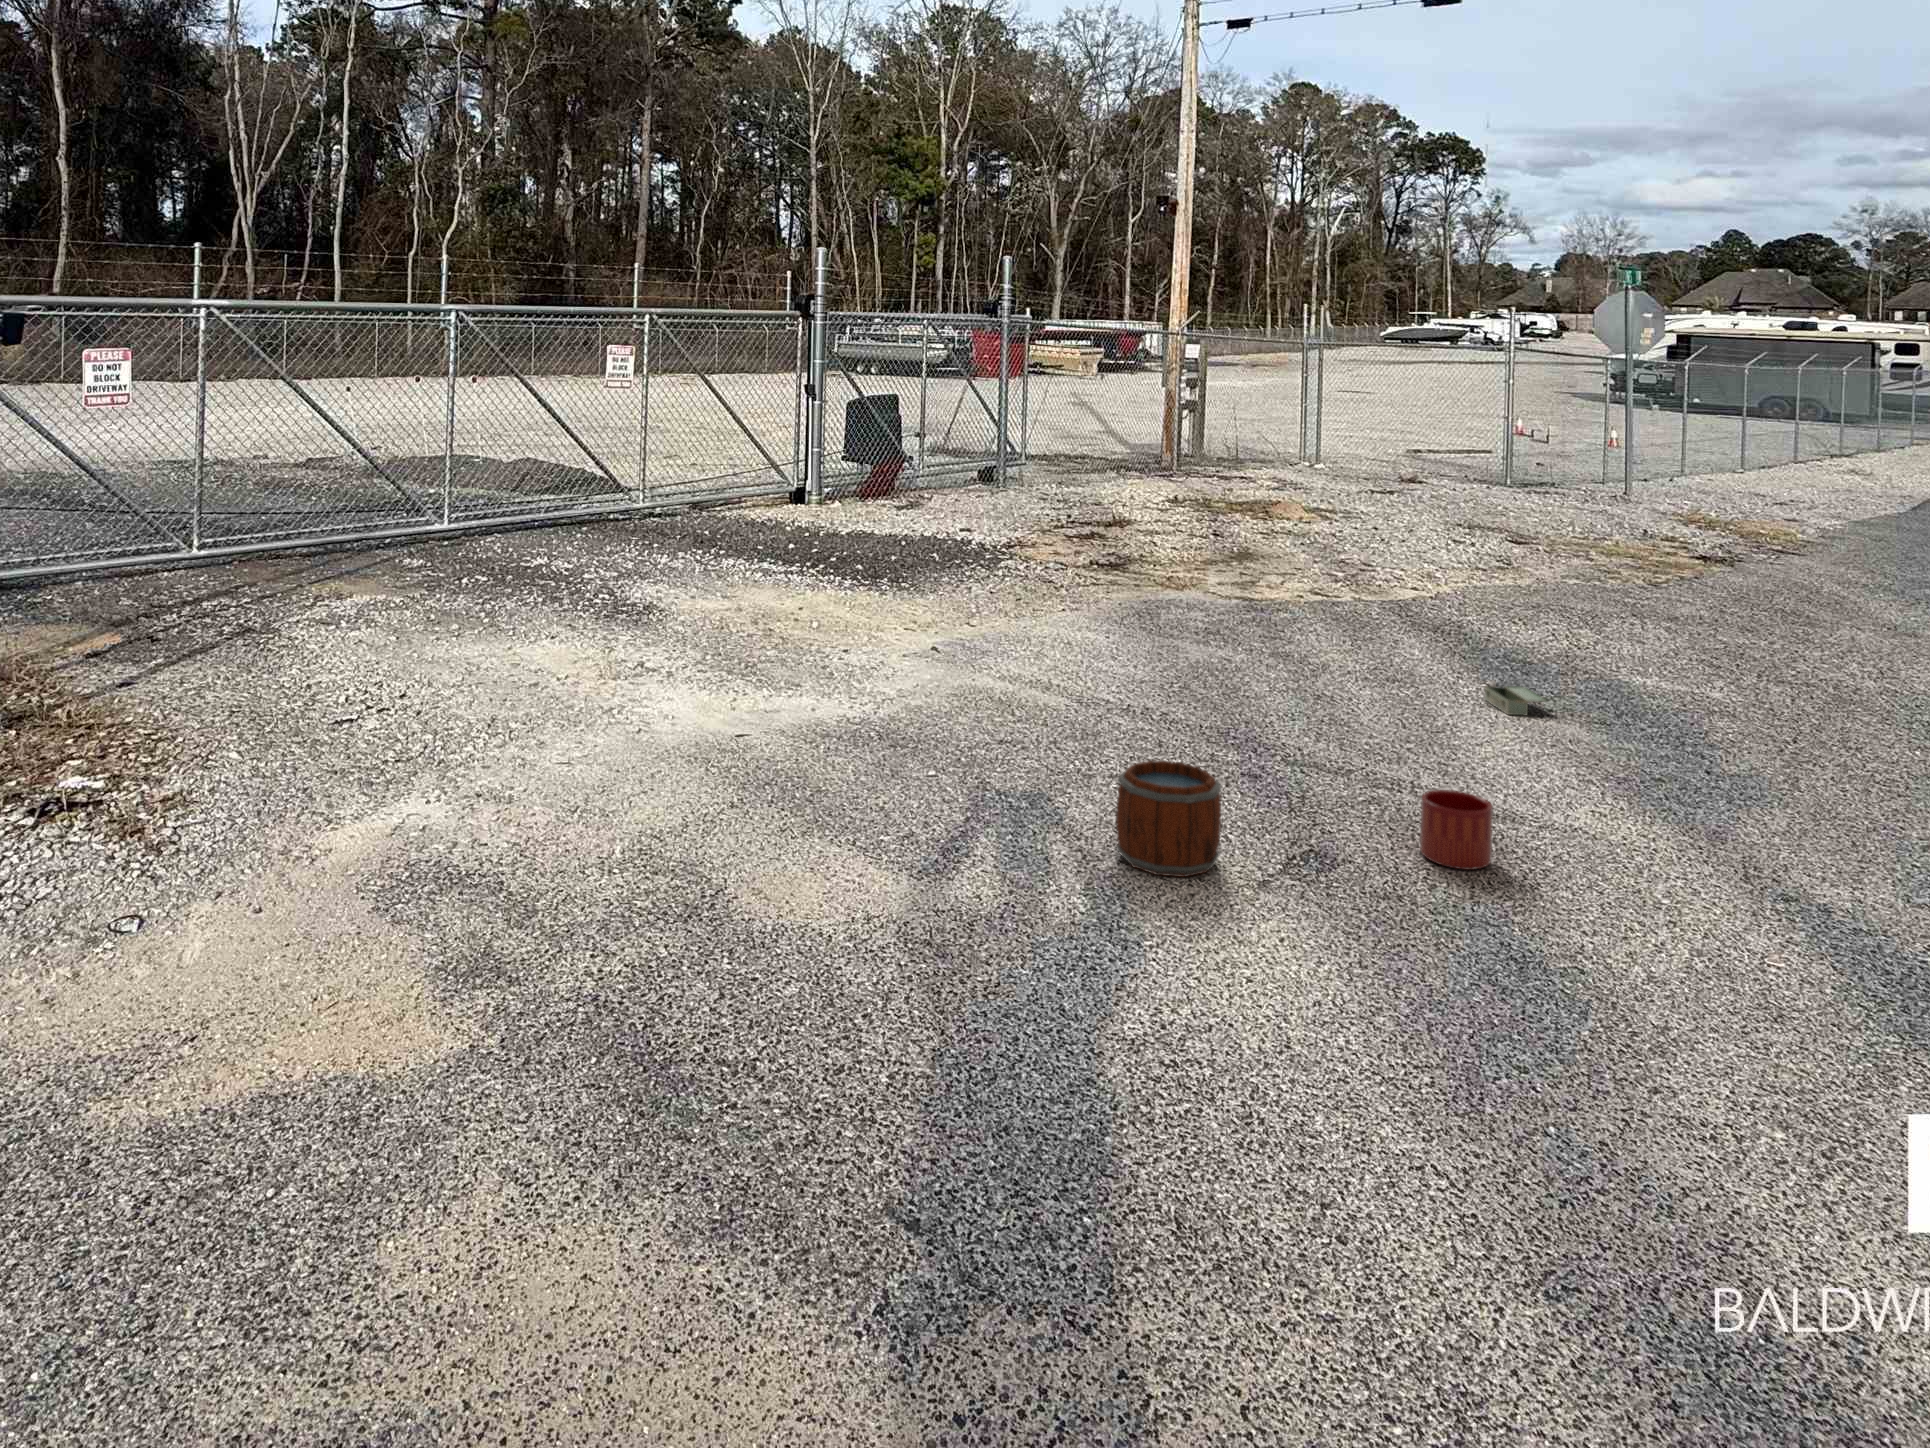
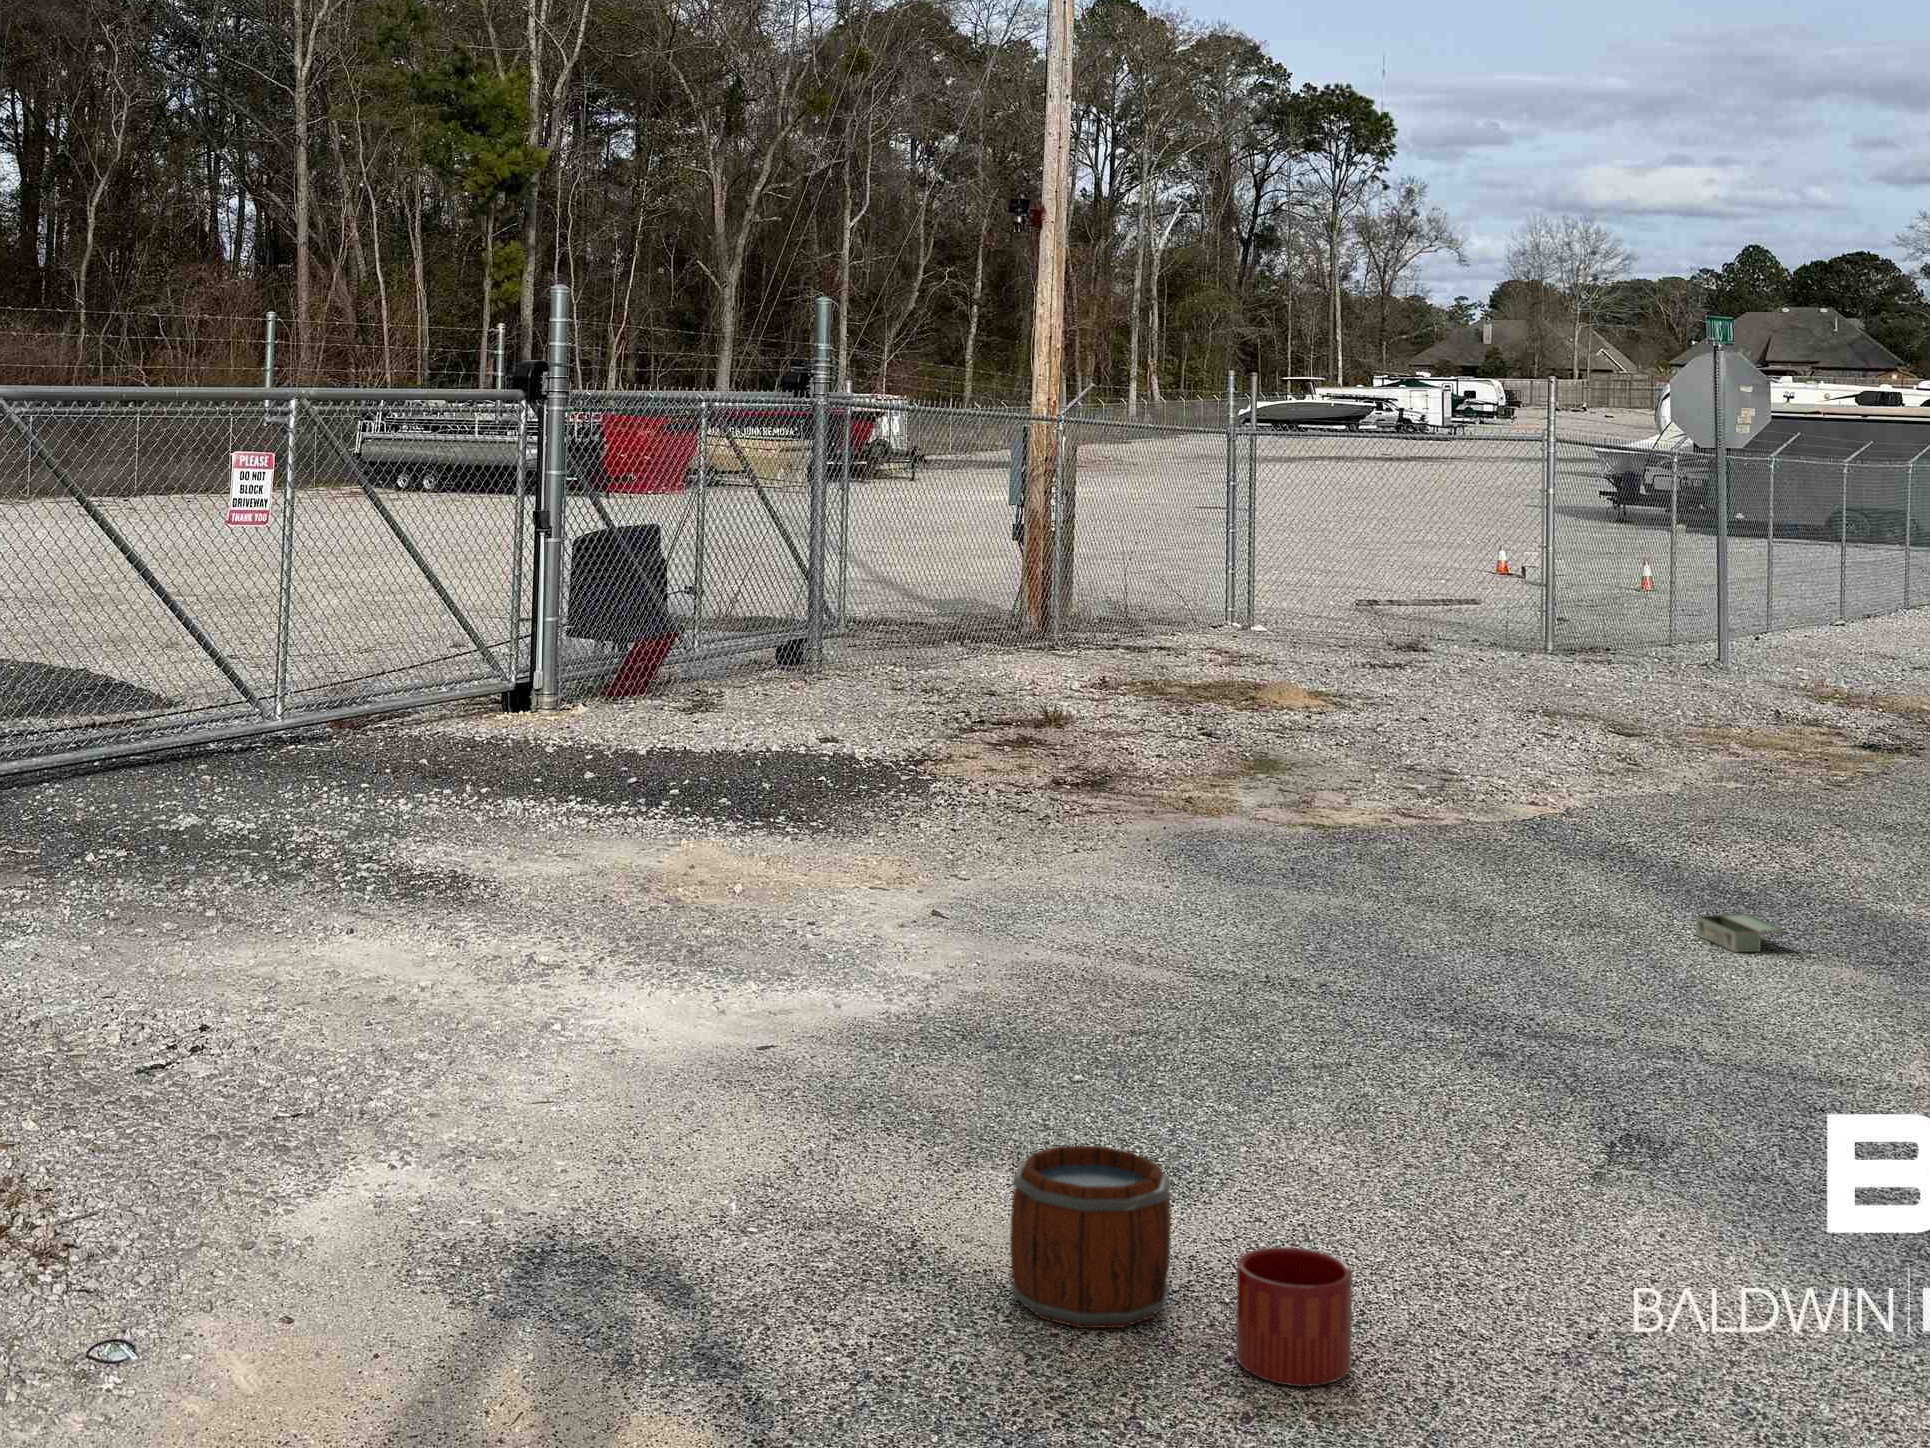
bucket: present [1116,761,1221,877] -> present [1010,1146,1171,1328]
planter: present [1420,790,1493,870] -> present [1236,1247,1352,1387]

